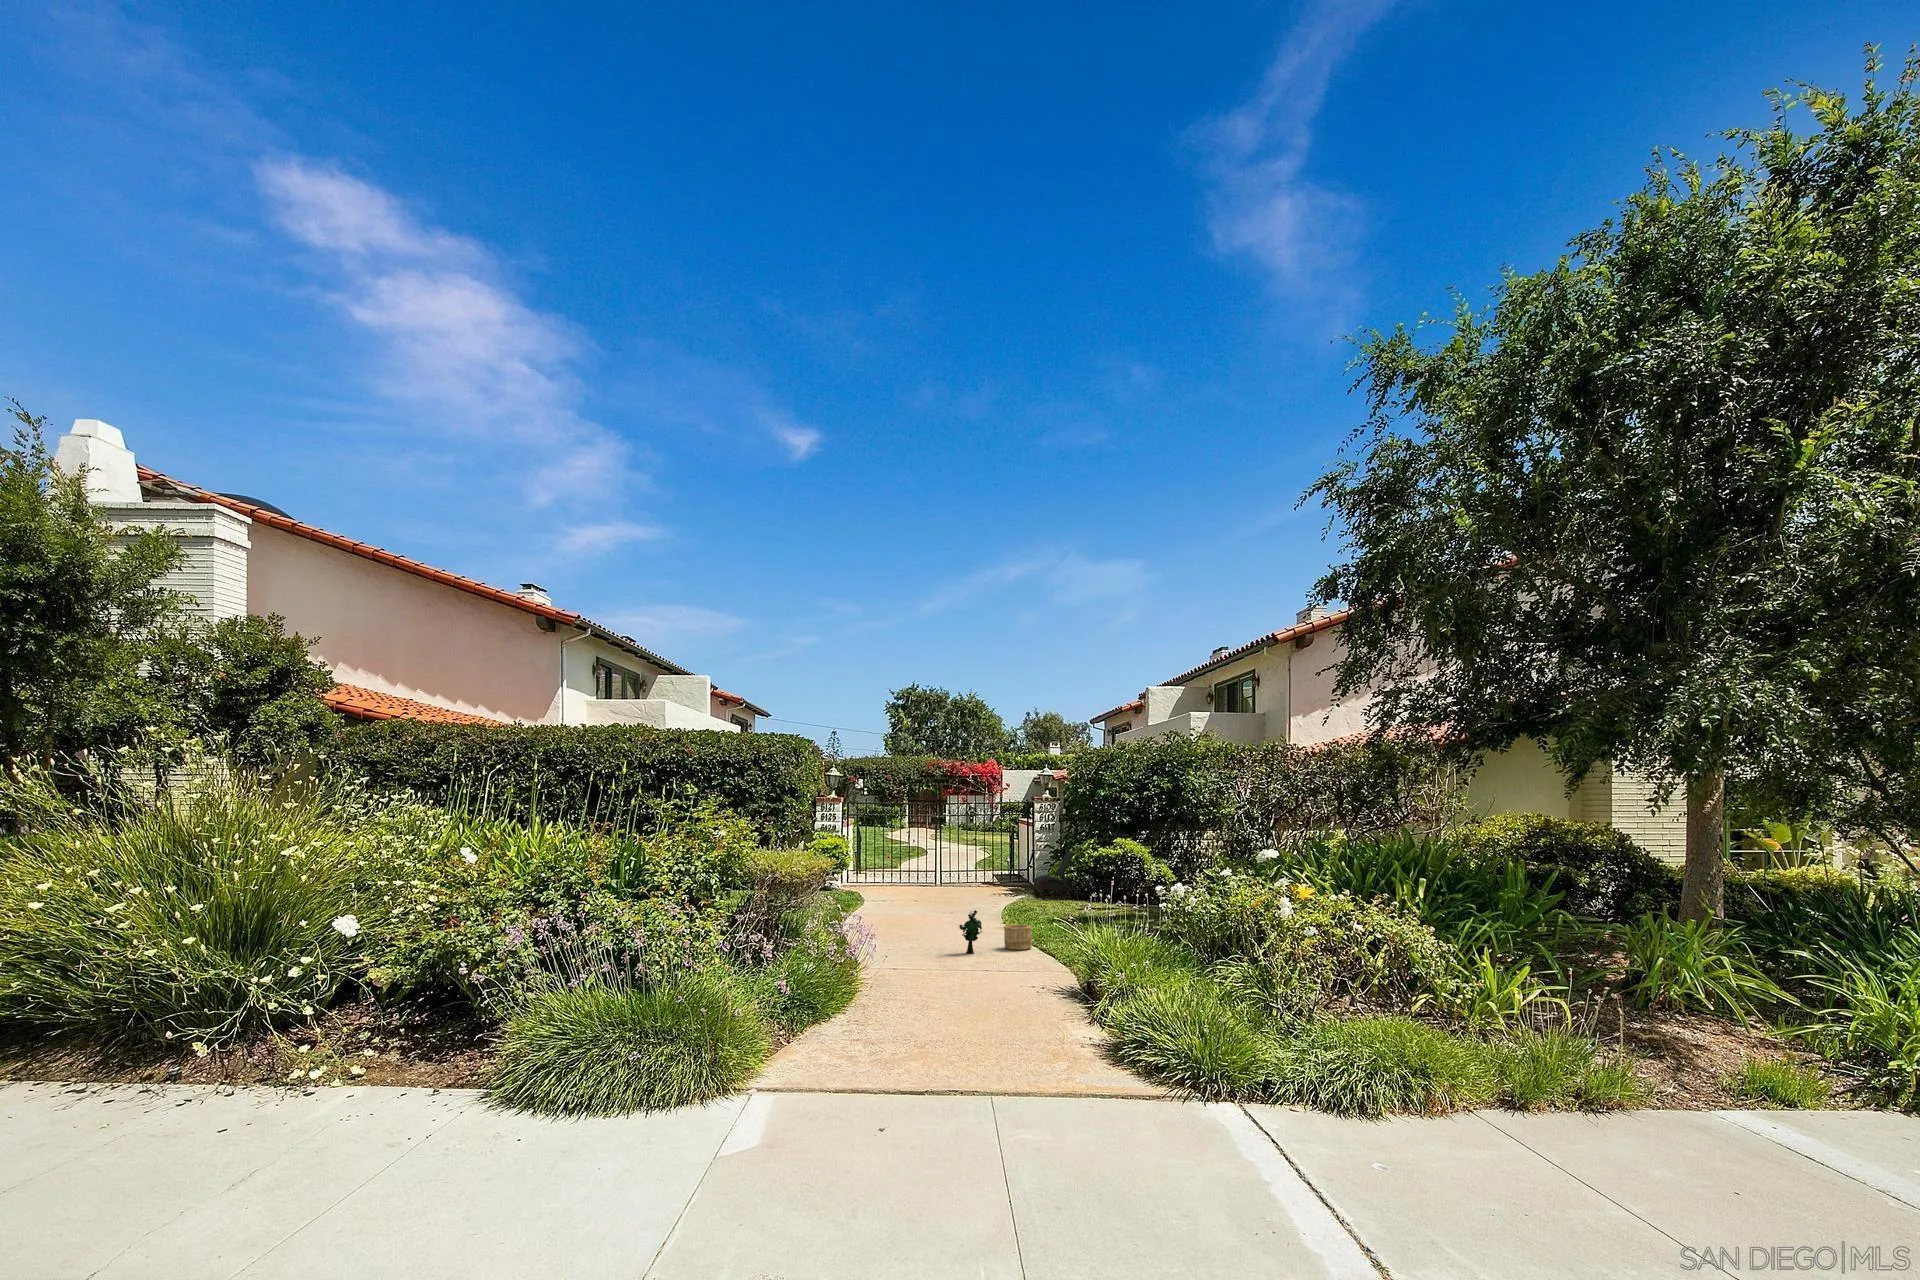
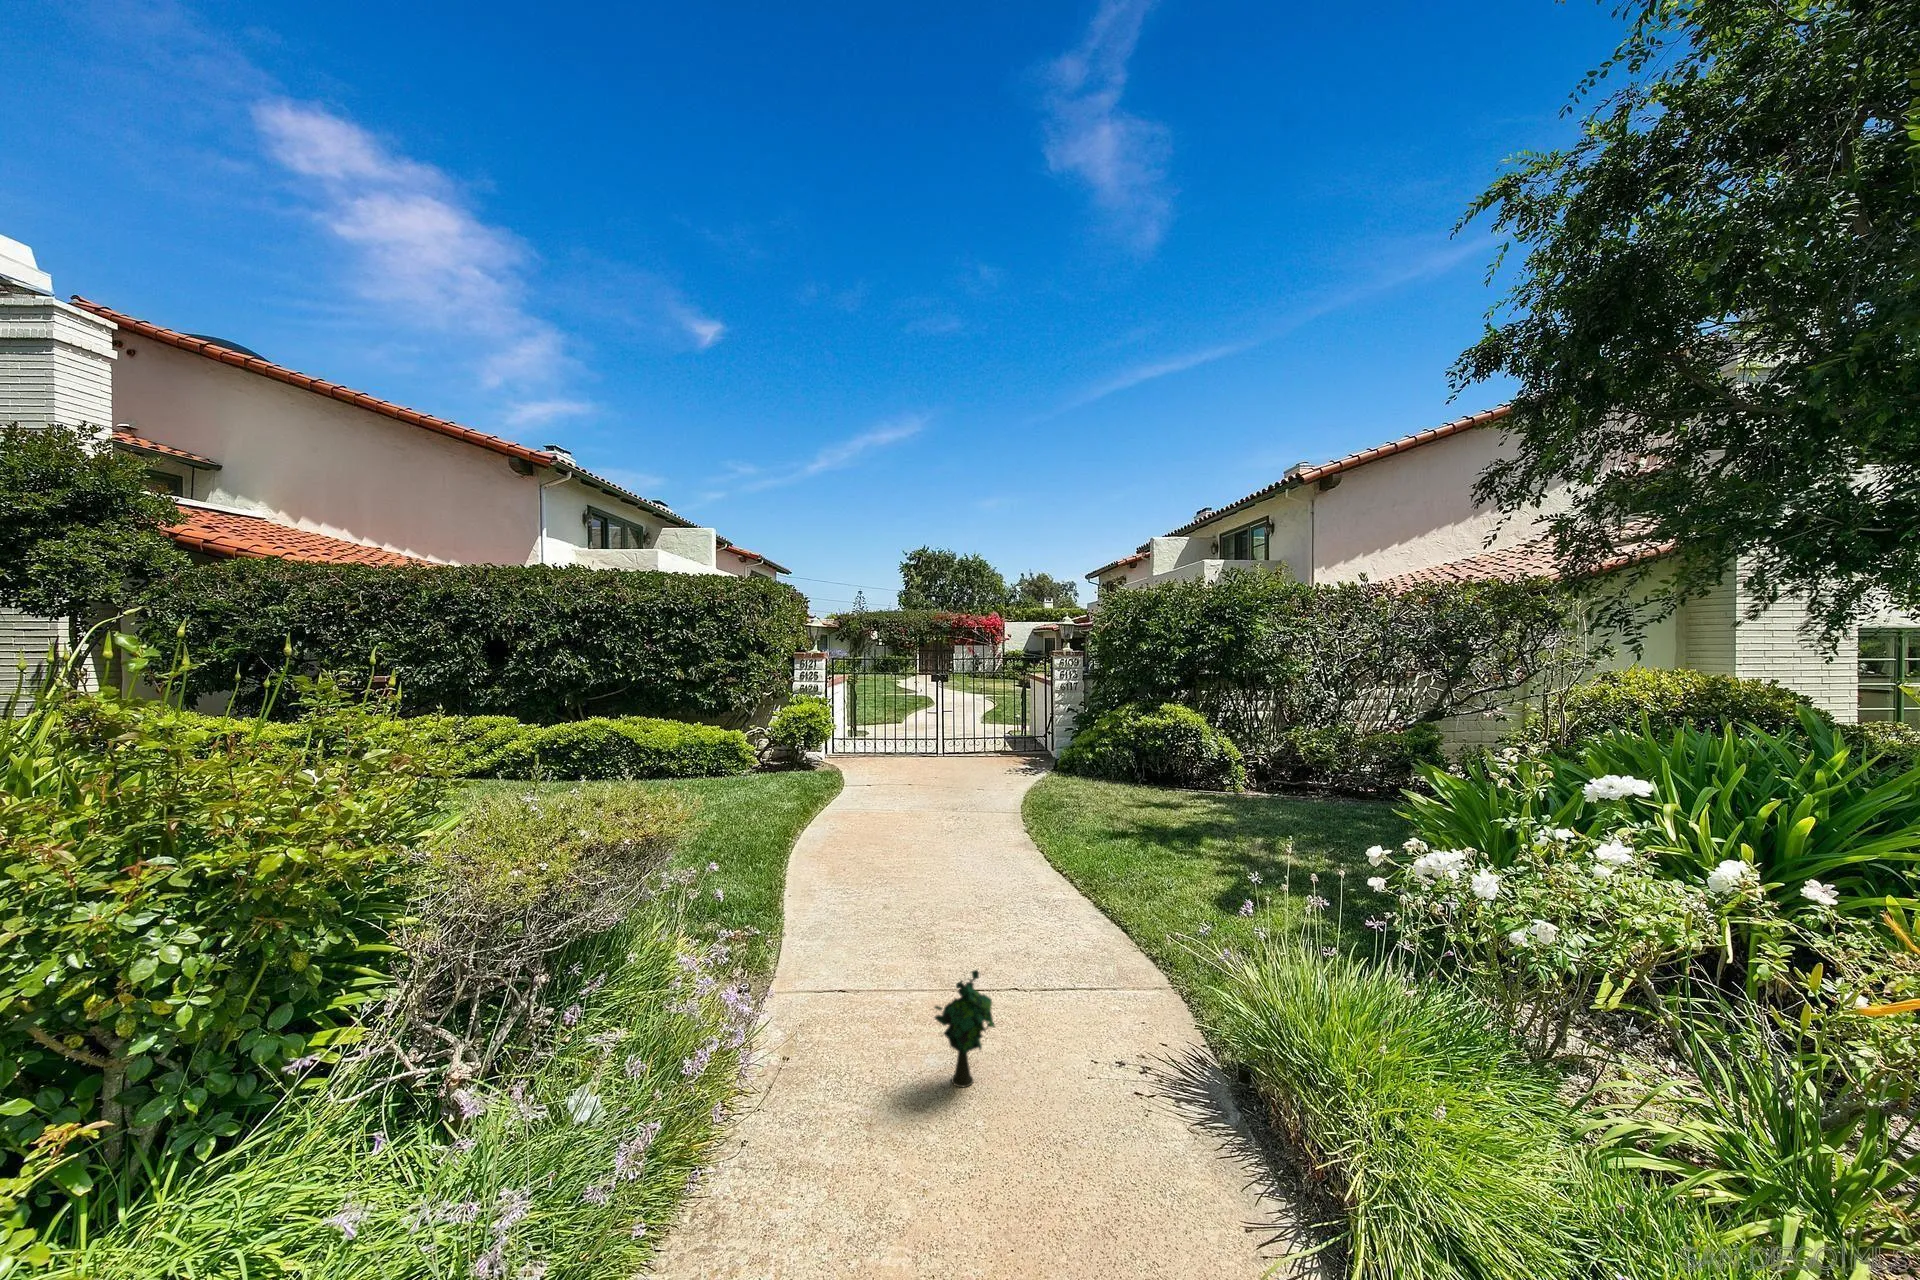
lounge chair: present [1033,852,1076,900] -> none [1056,723,1121,788]
wooden bucket: present [1004,924,1032,950] -> none [1044,966,1113,1048]

